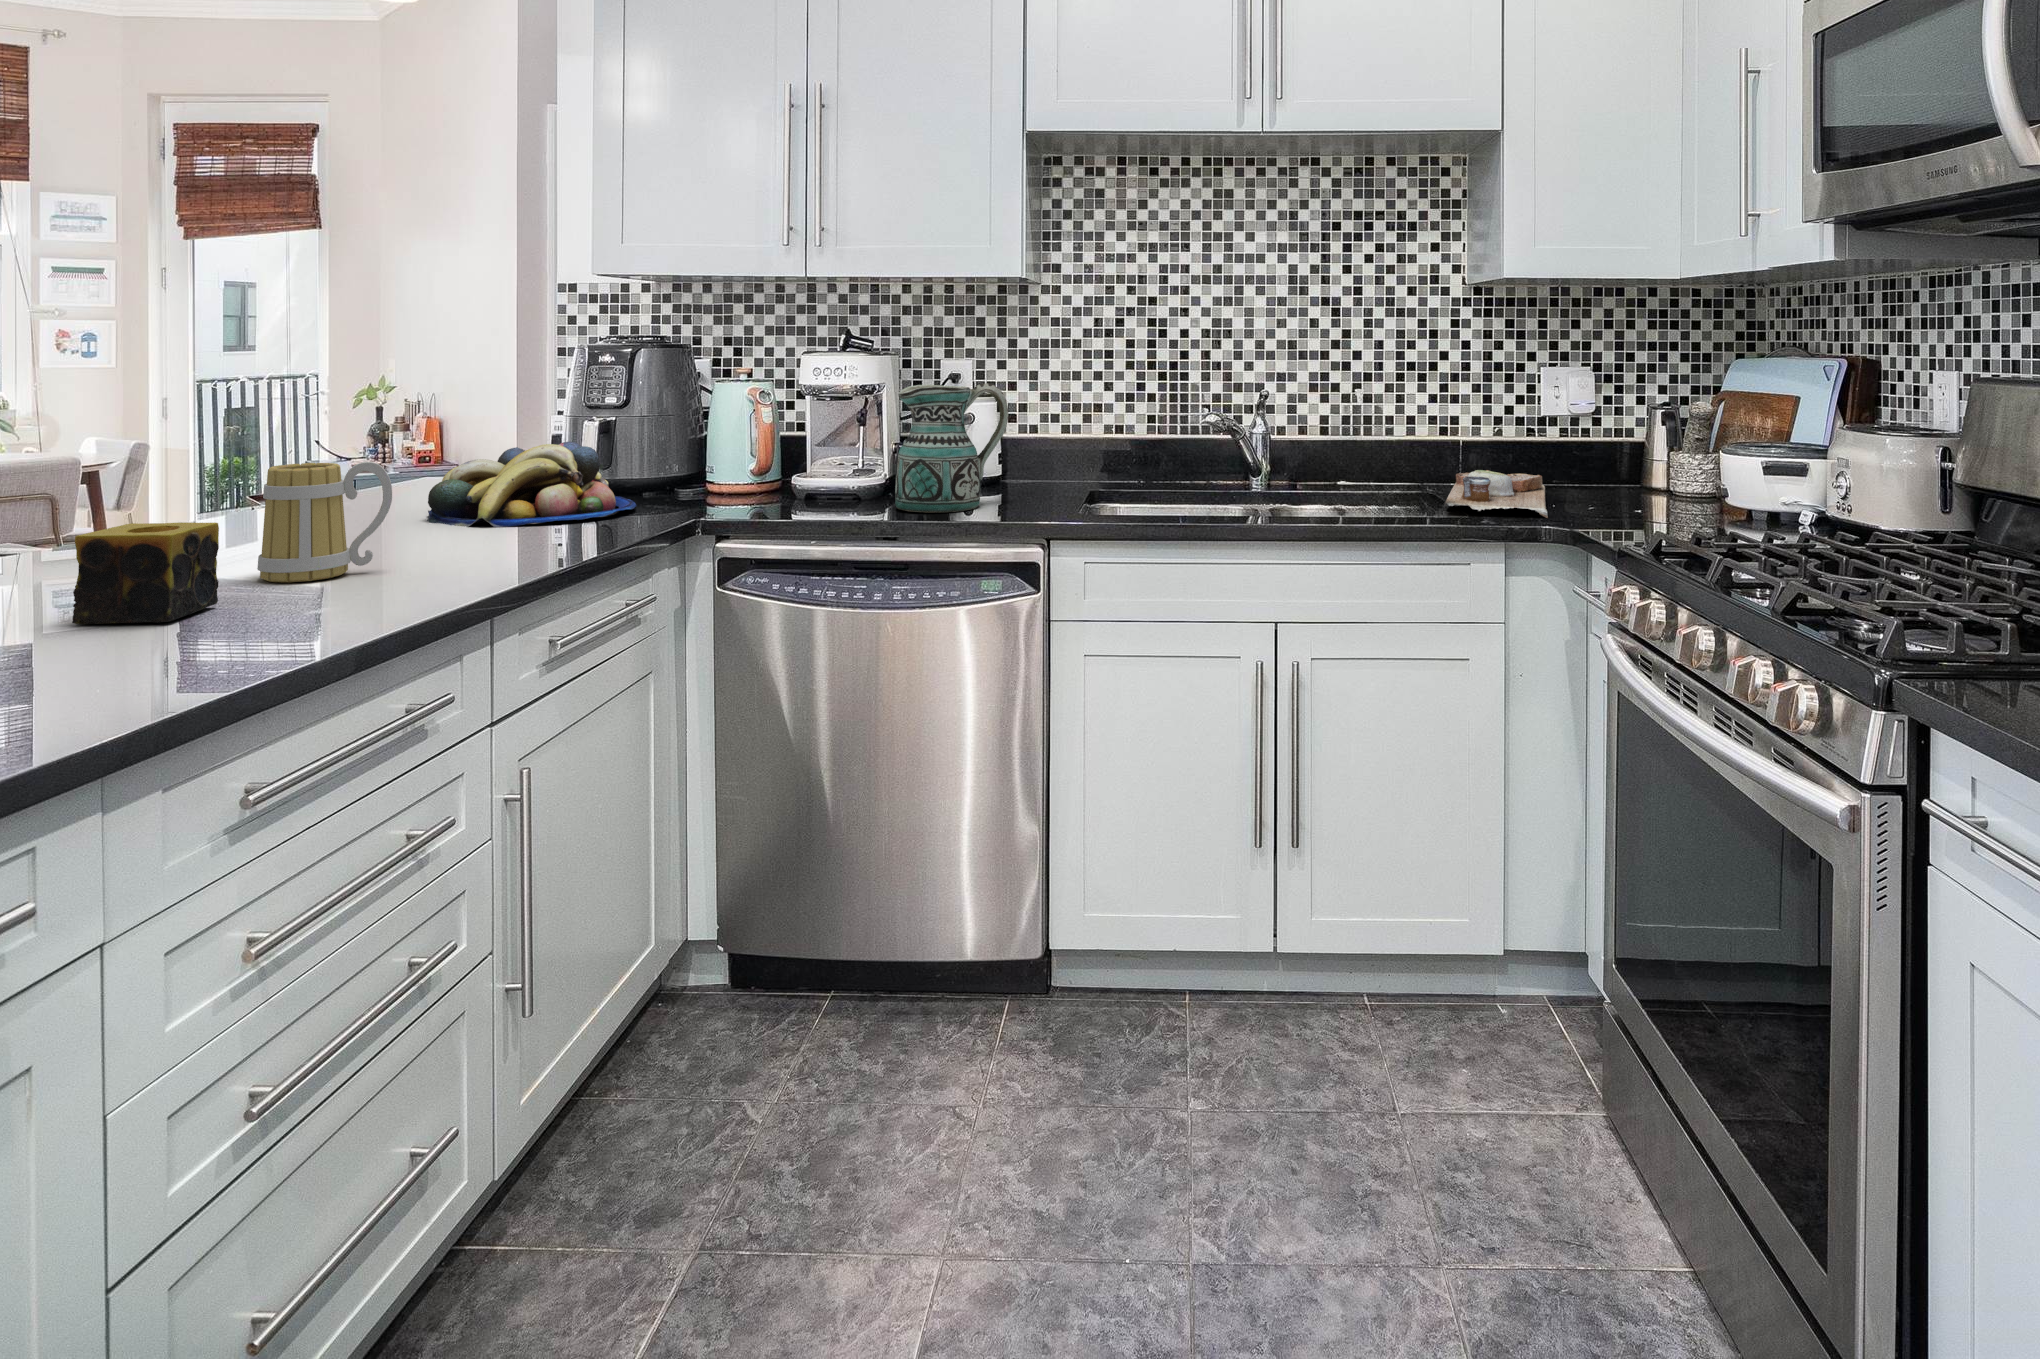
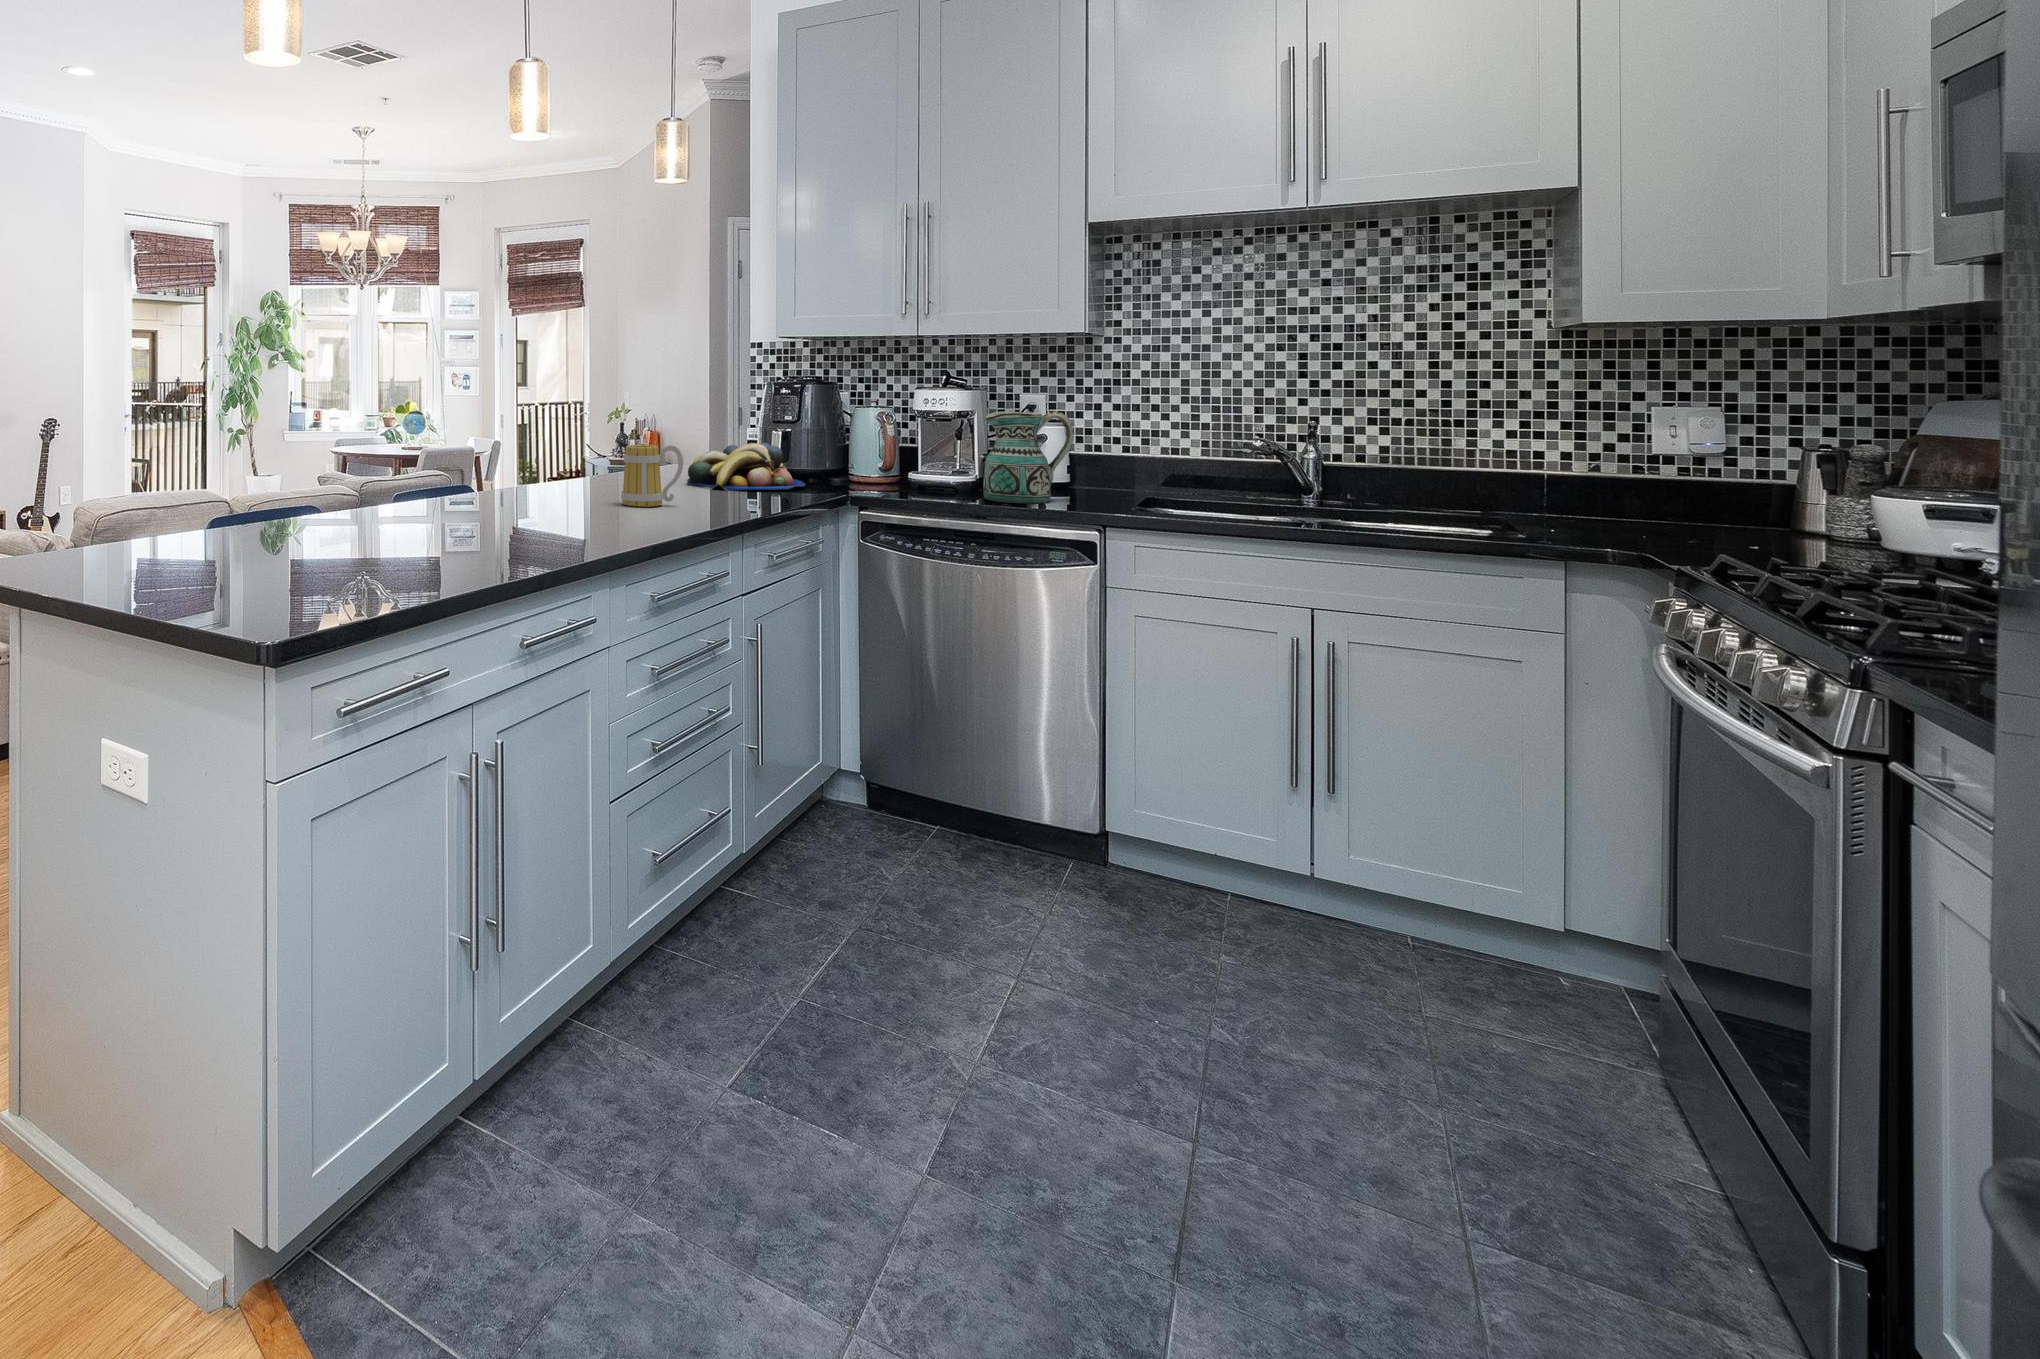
cutting board: present [1444,470,1548,518] -> none [1495,497,1644,542]
candle: present [72,522,219,624] -> none [557,469,612,517]

